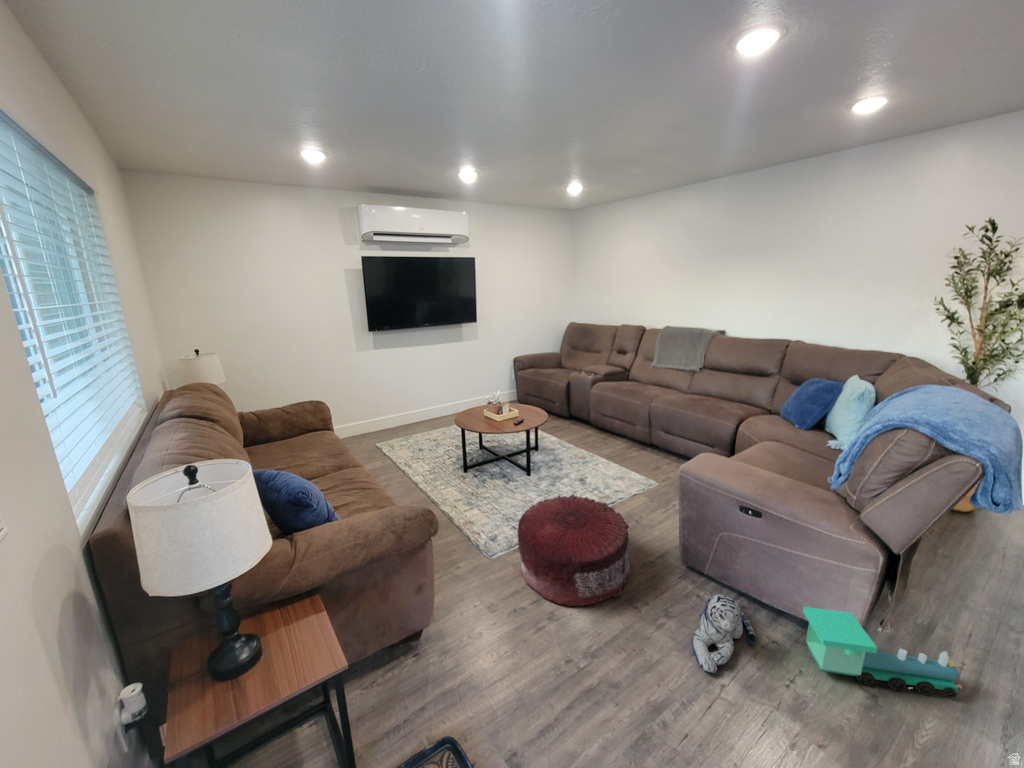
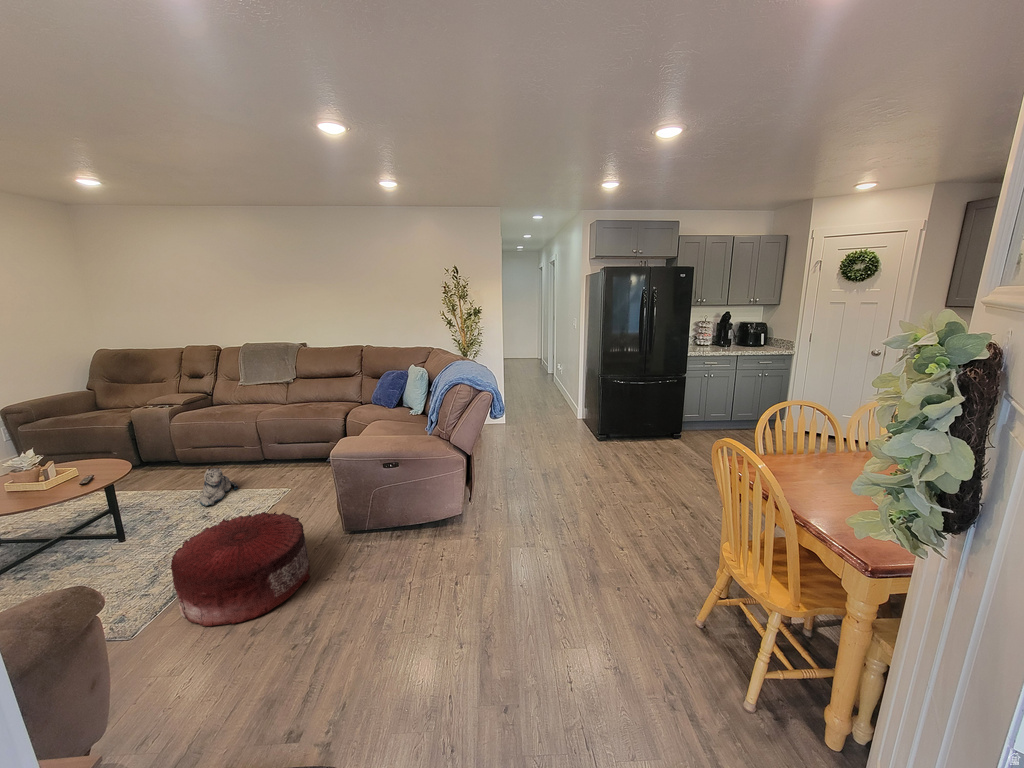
plush toy: present [692,594,756,673] -> present [200,468,238,507]
toy train: present [803,607,962,698] -> none [434,498,504,541]

